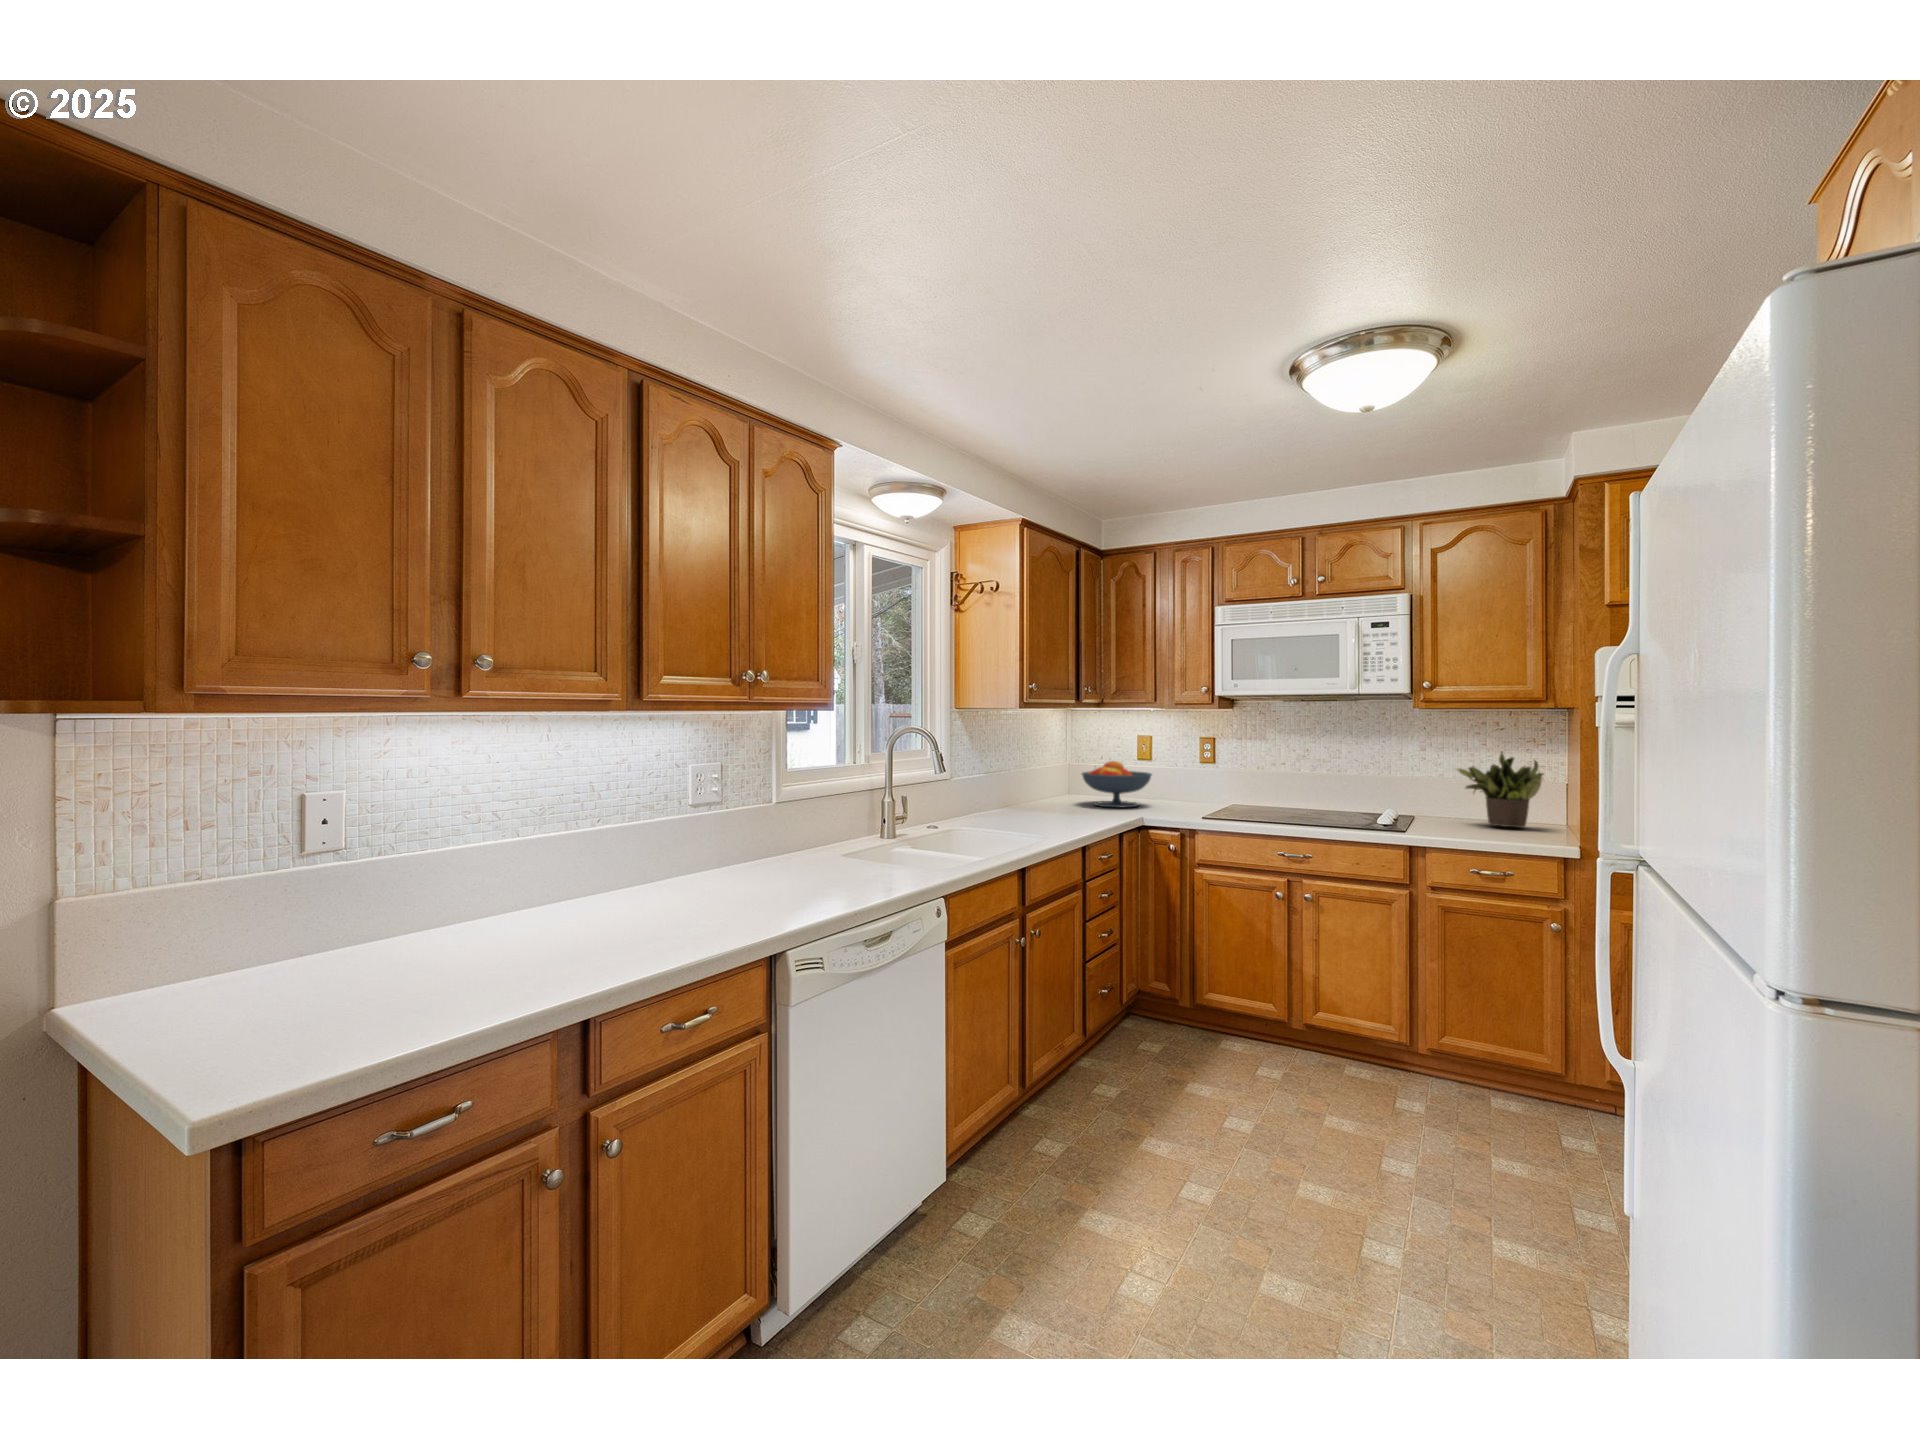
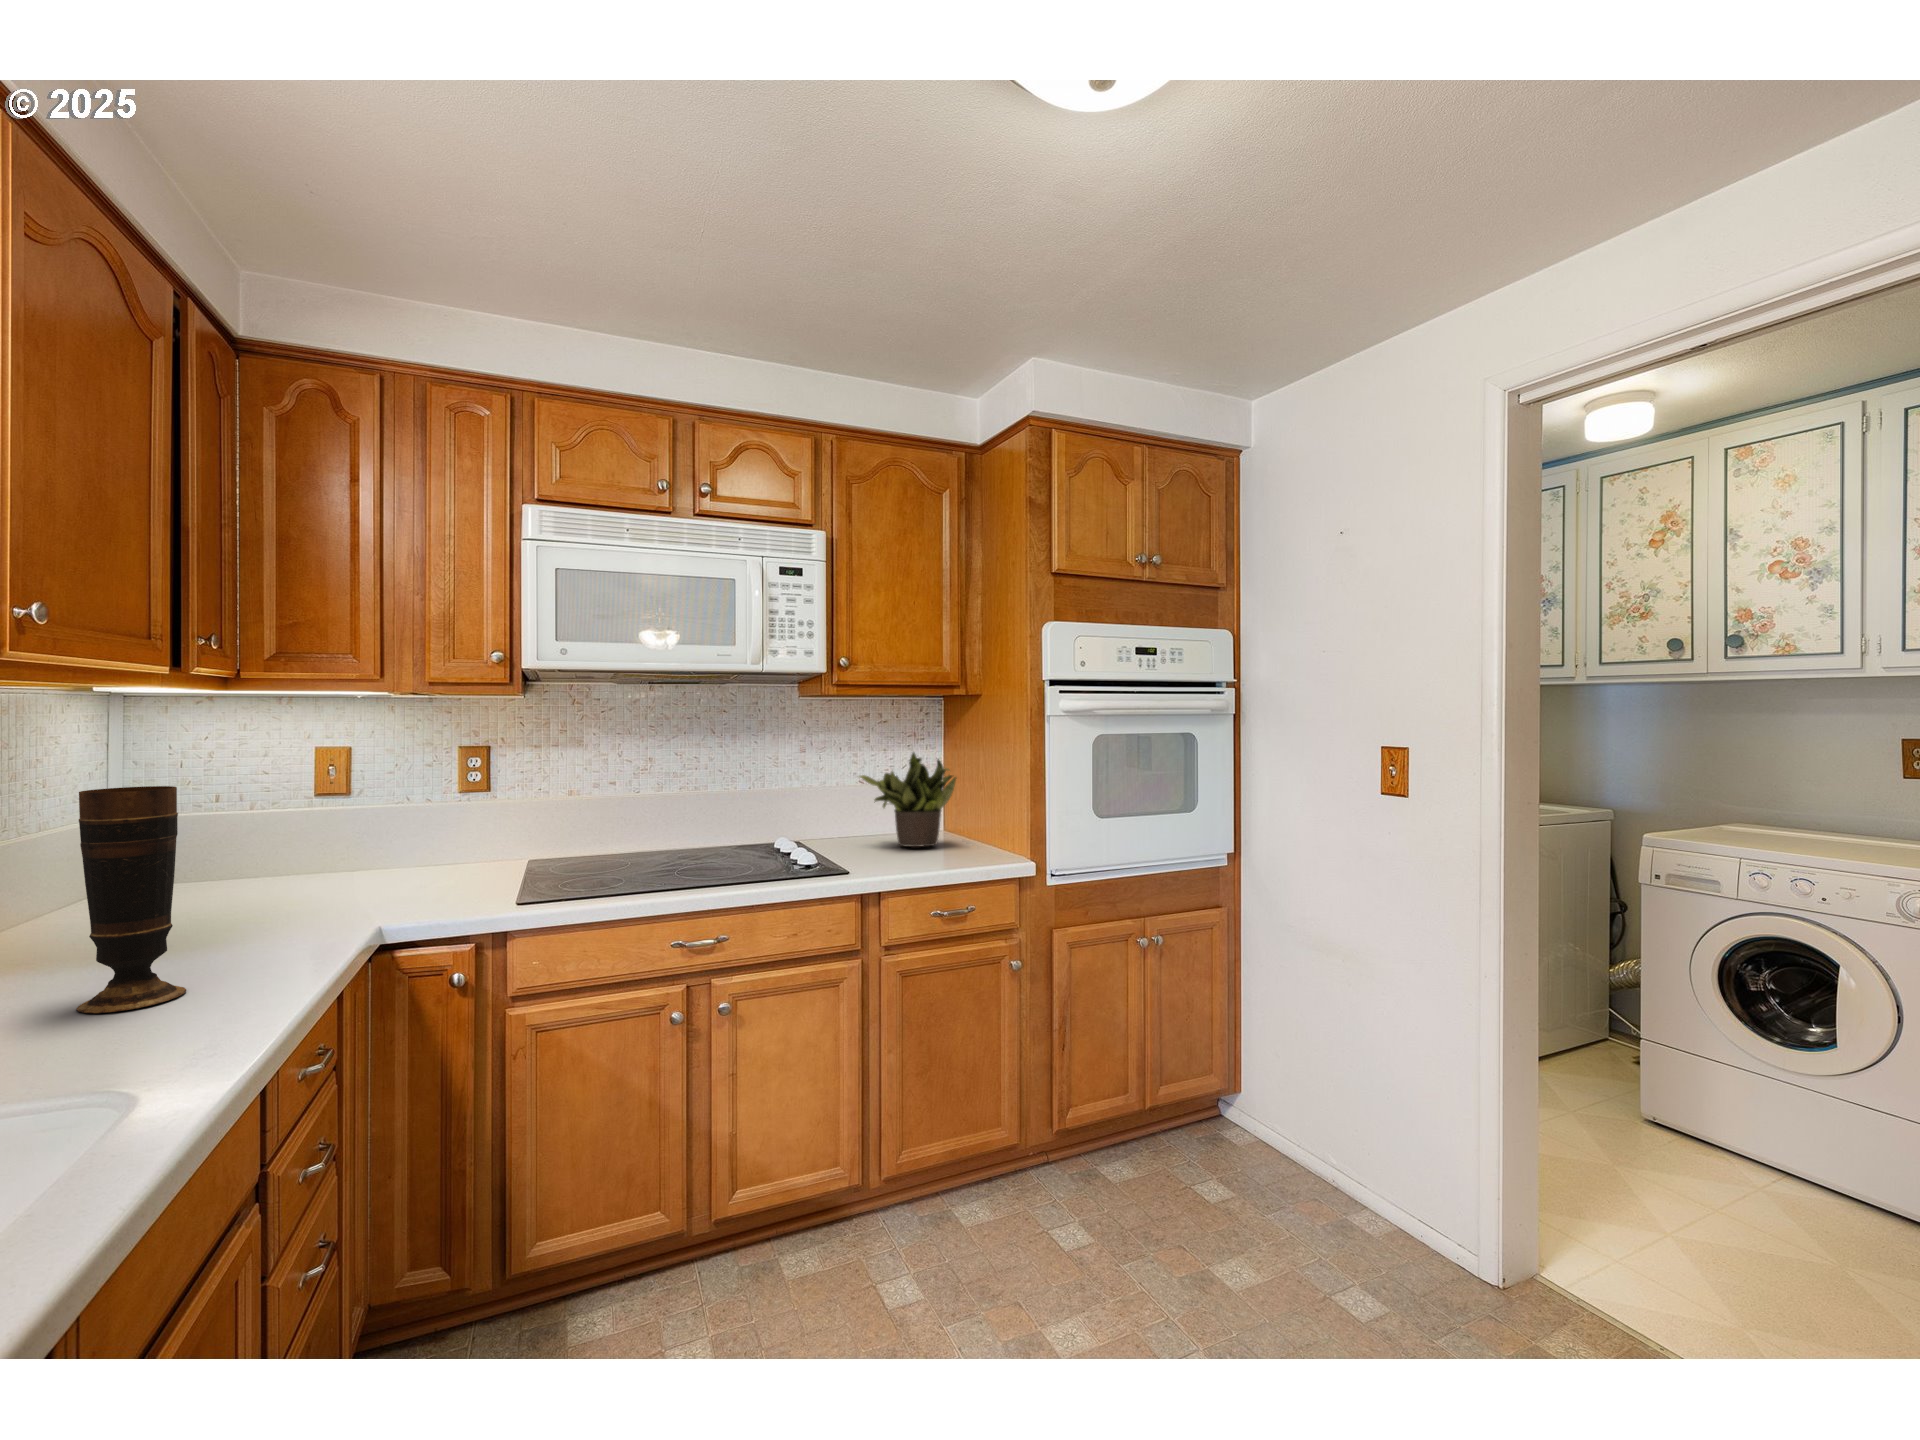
vase: none [1038,746,1067,825] -> present [77,786,186,1013]
fruit bowl: present [1082,761,1152,808] -> none [186,802,376,909]

